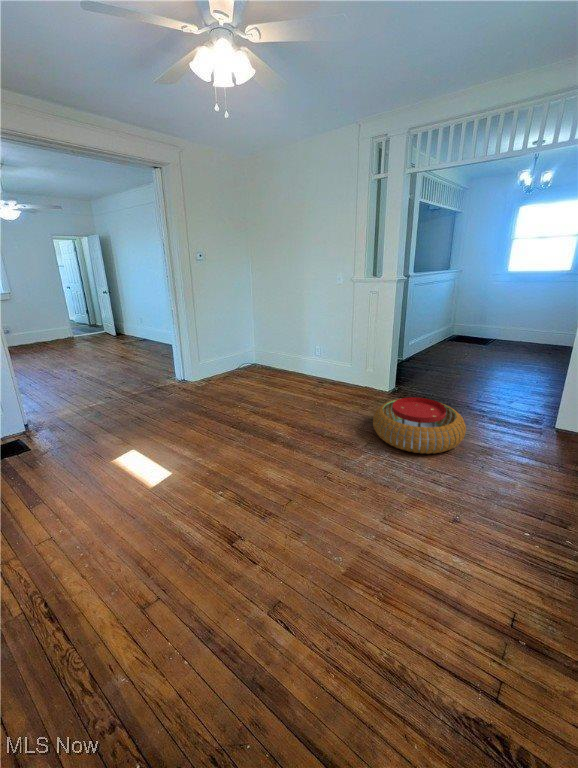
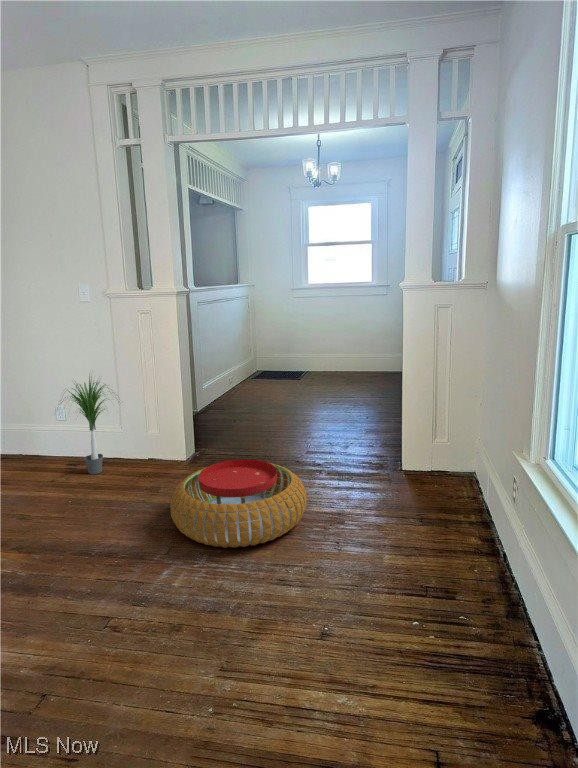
potted plant: none [316,327,356,389] -> present [60,376,108,474]

